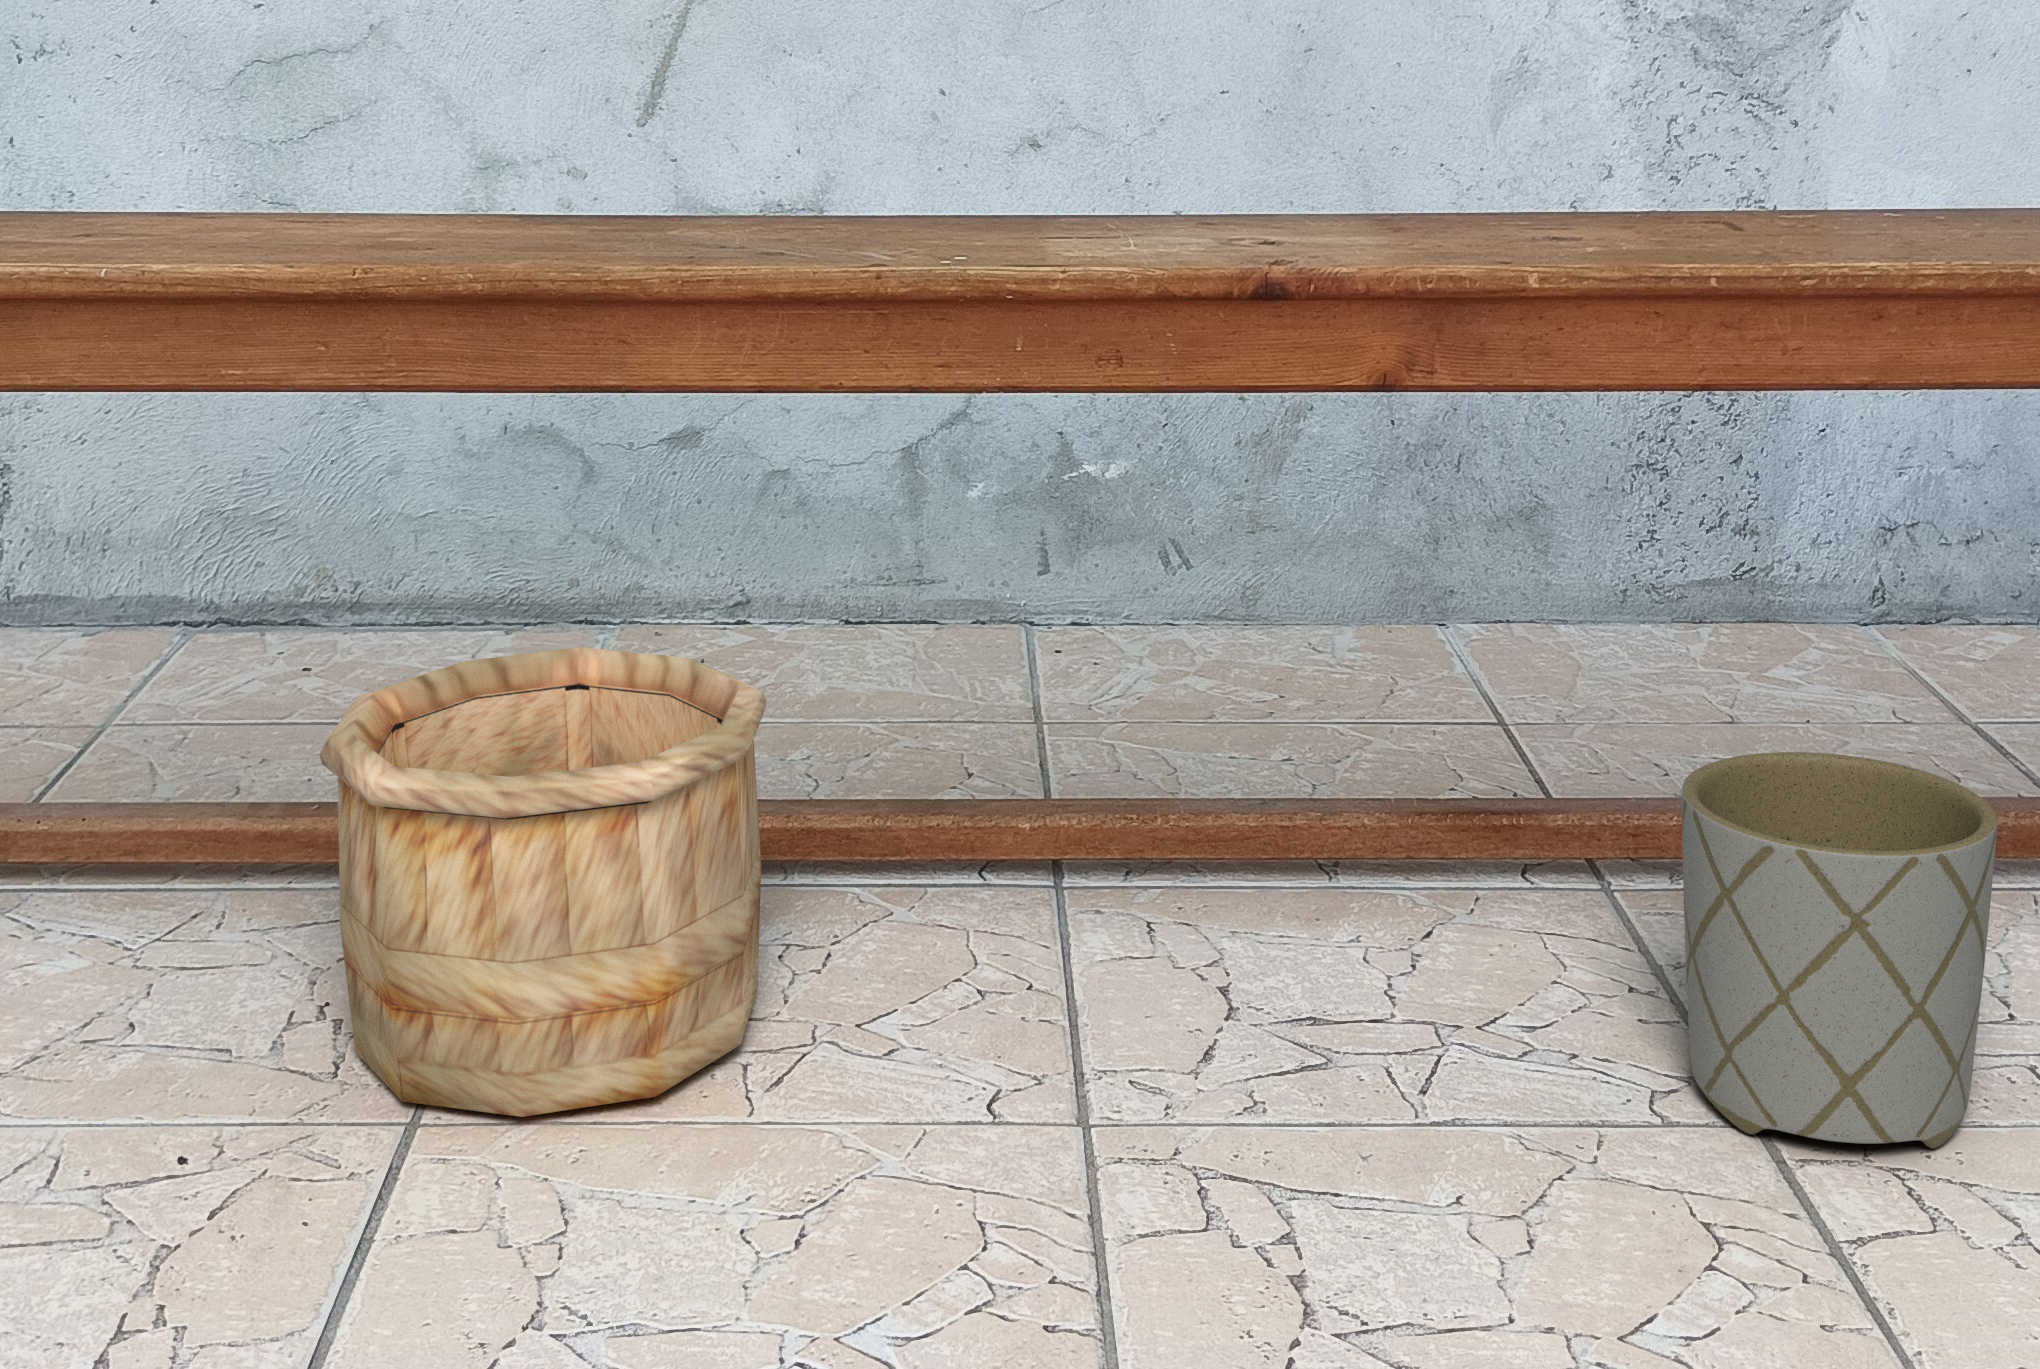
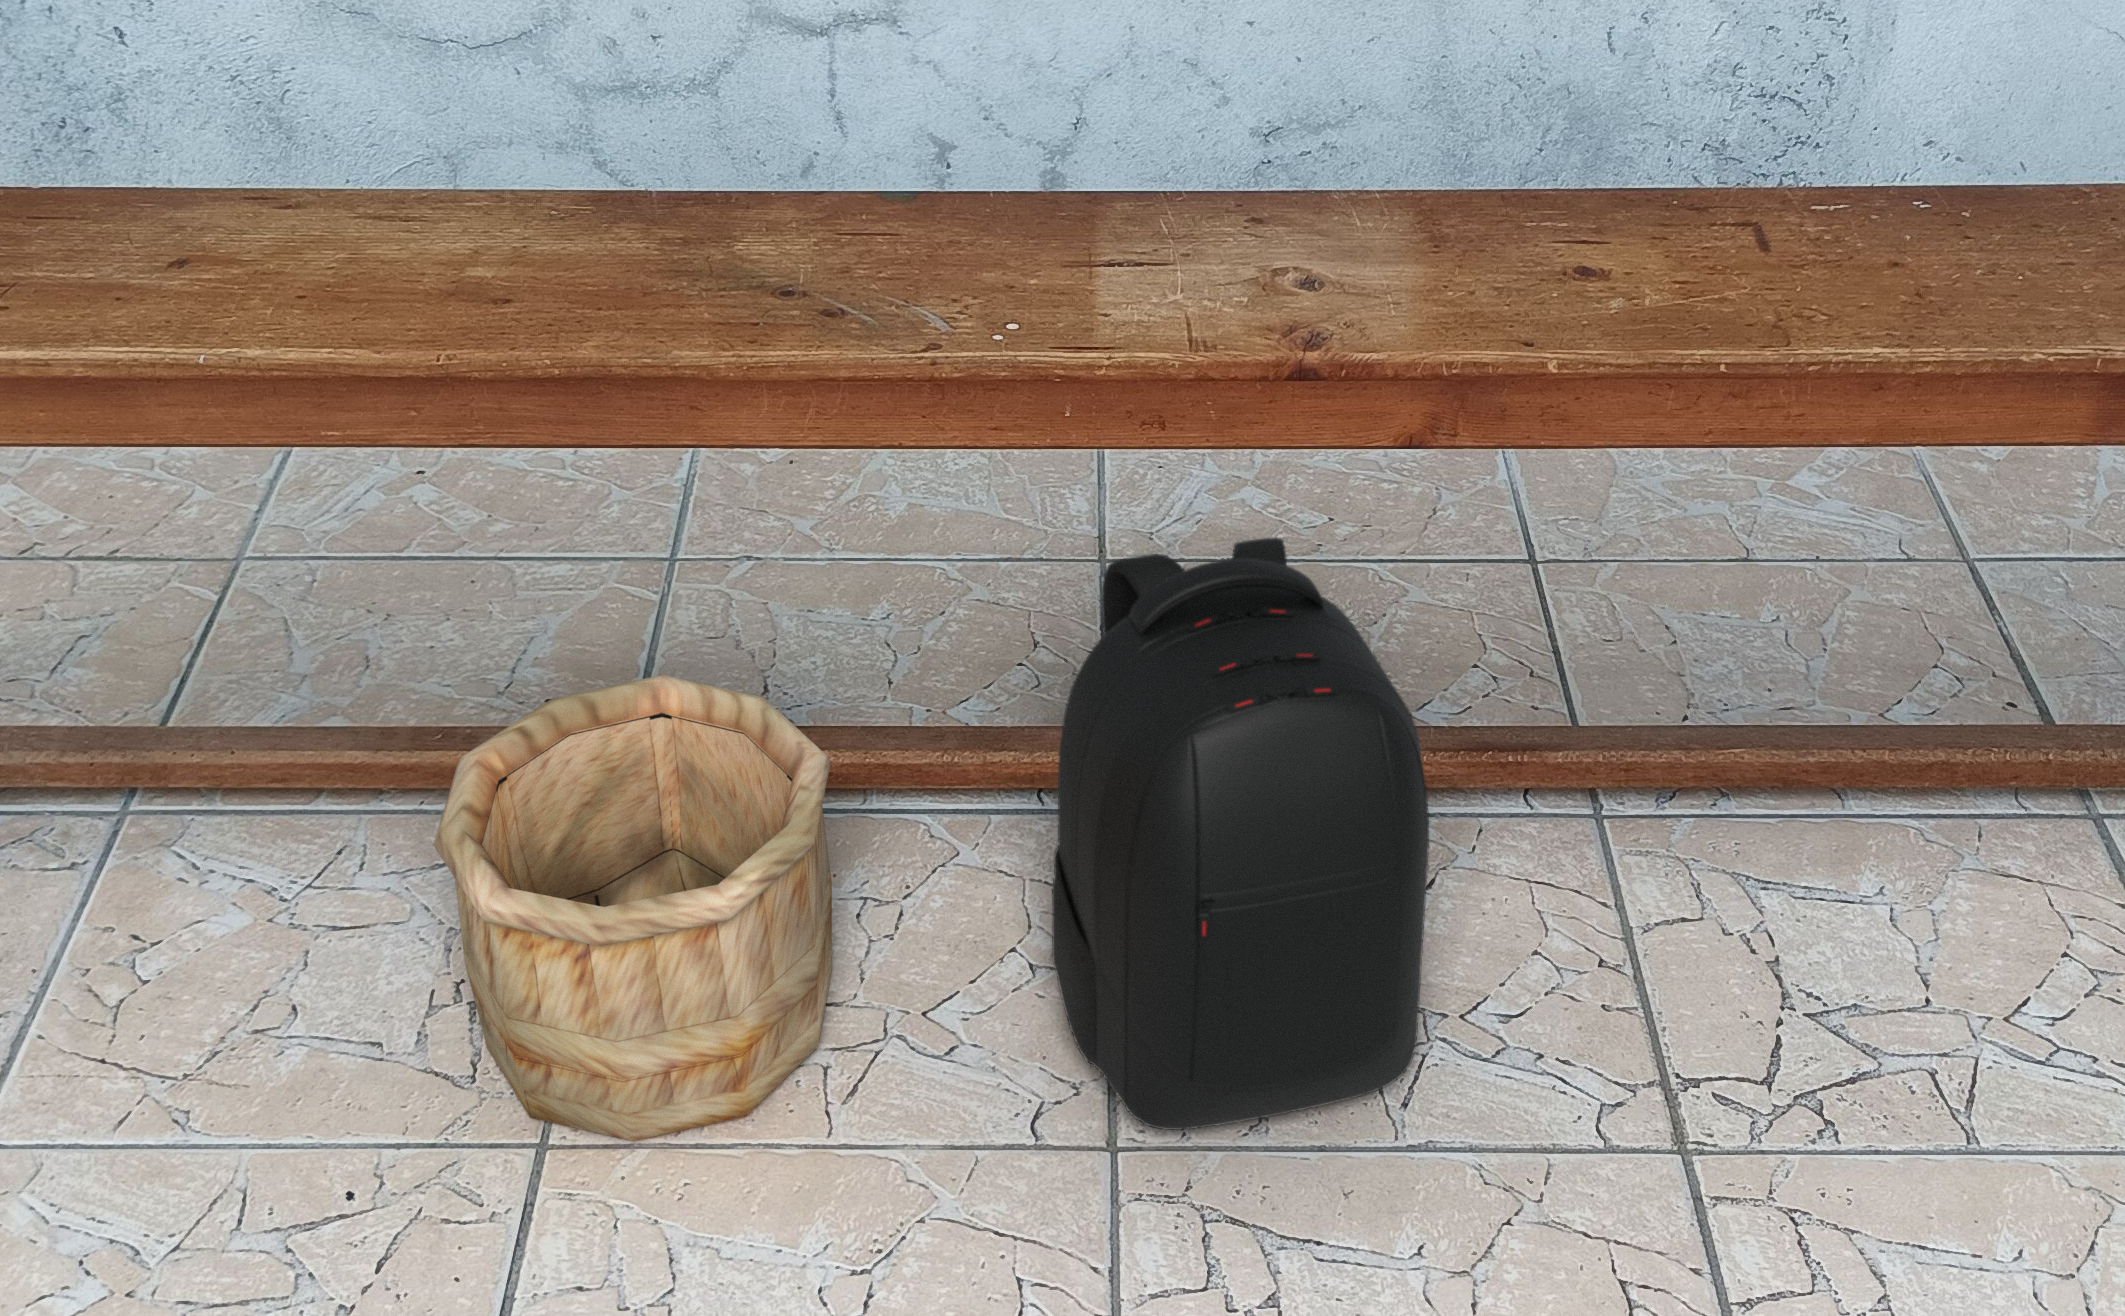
backpack: none [1012,440,1435,1095] -> present [1052,538,1429,1130]
planter: present [1682,752,1997,1149] -> none [1637,826,1922,1194]

